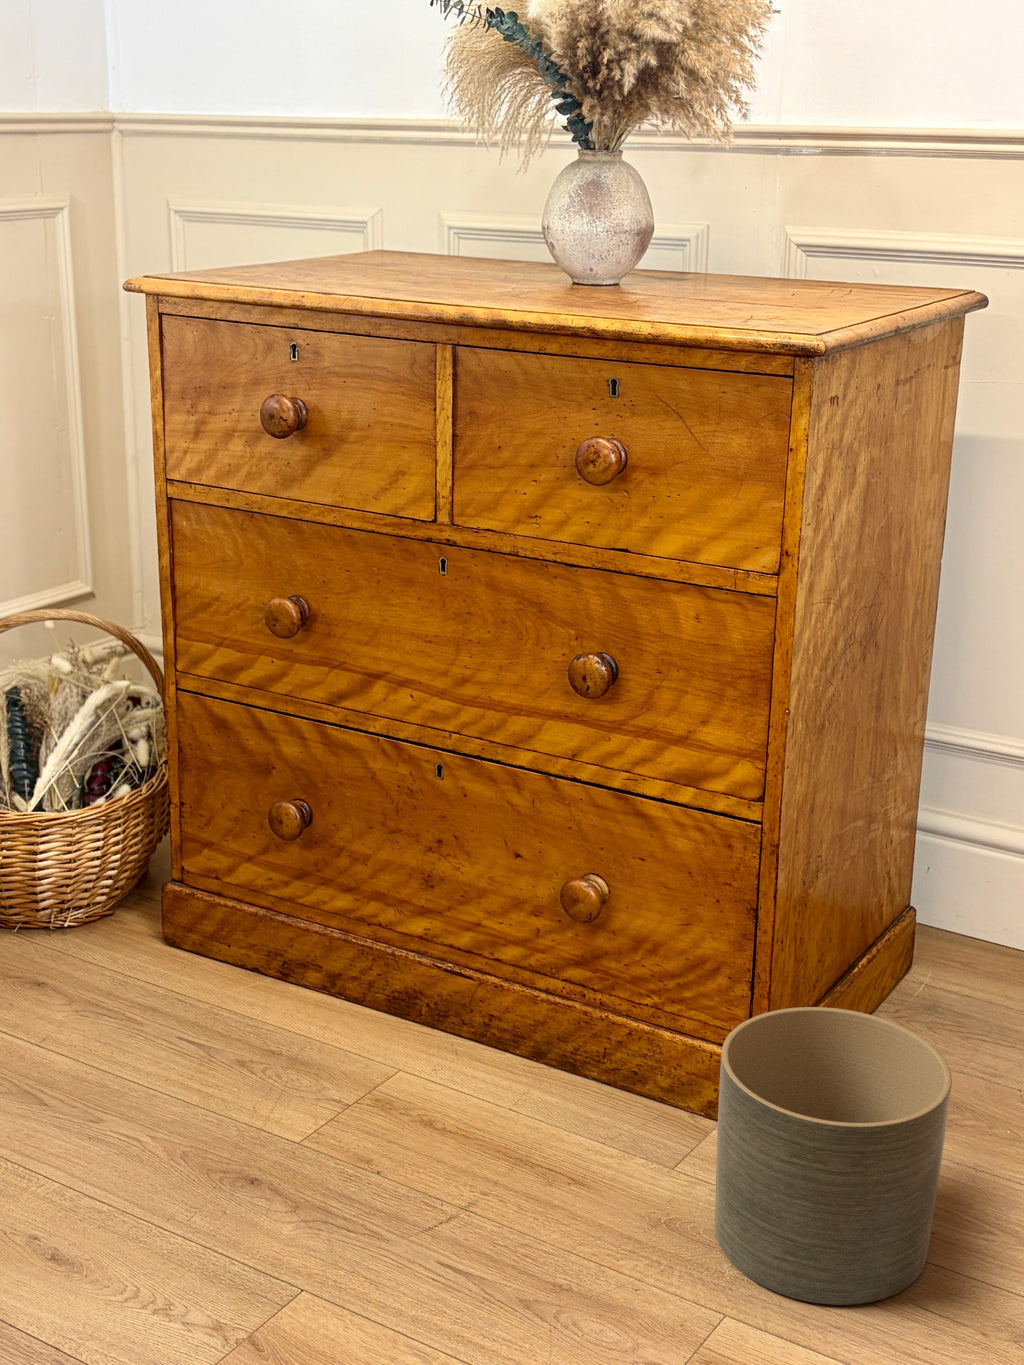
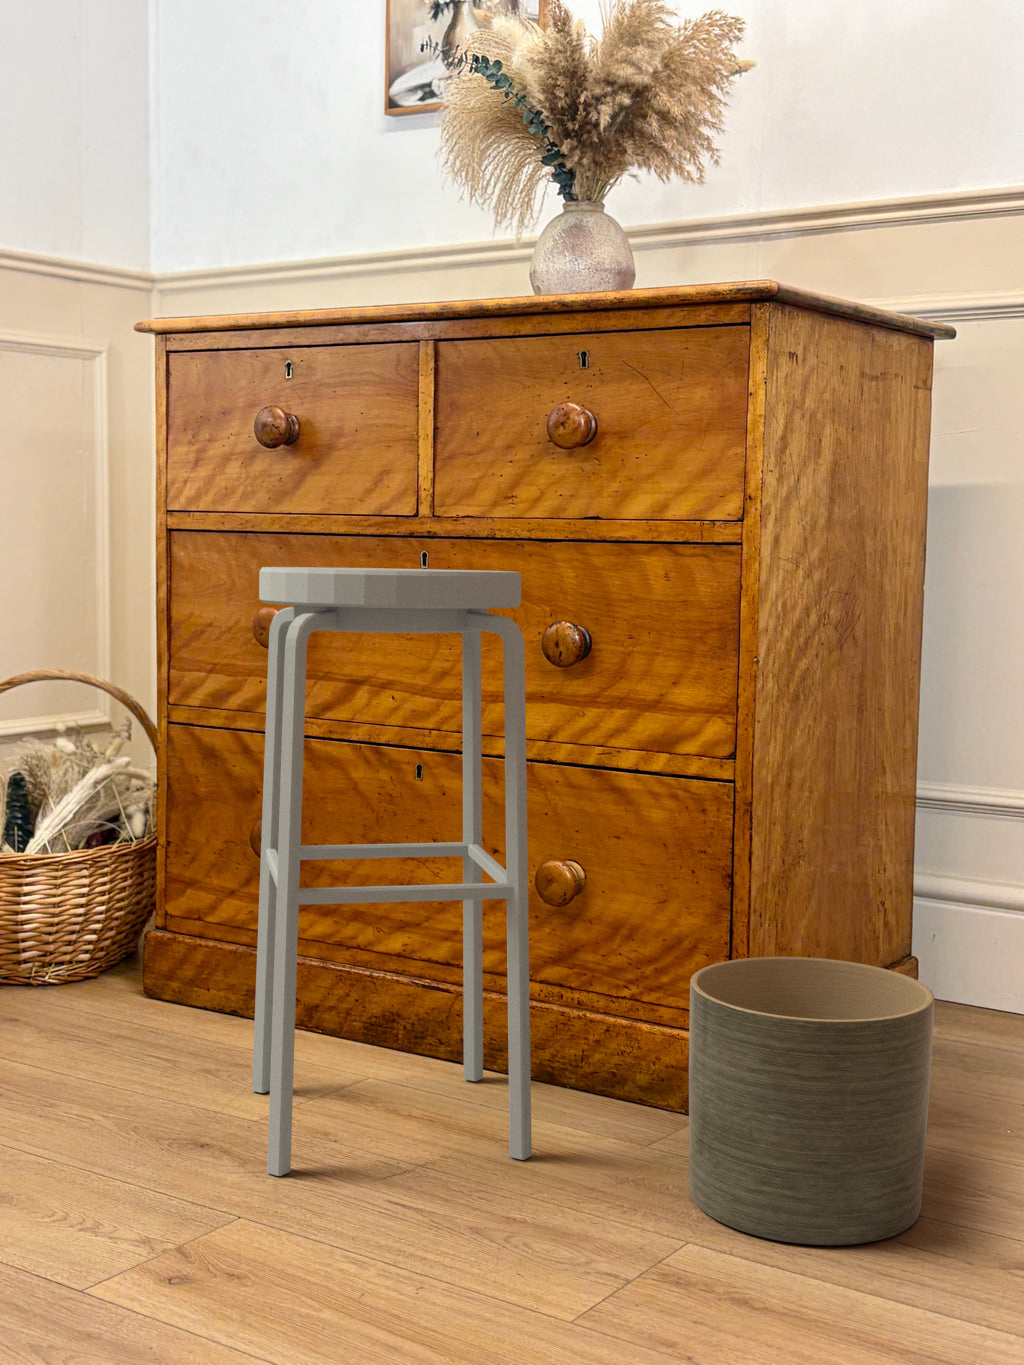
stool: none [290,604,565,1222] -> present [252,567,532,1176]

